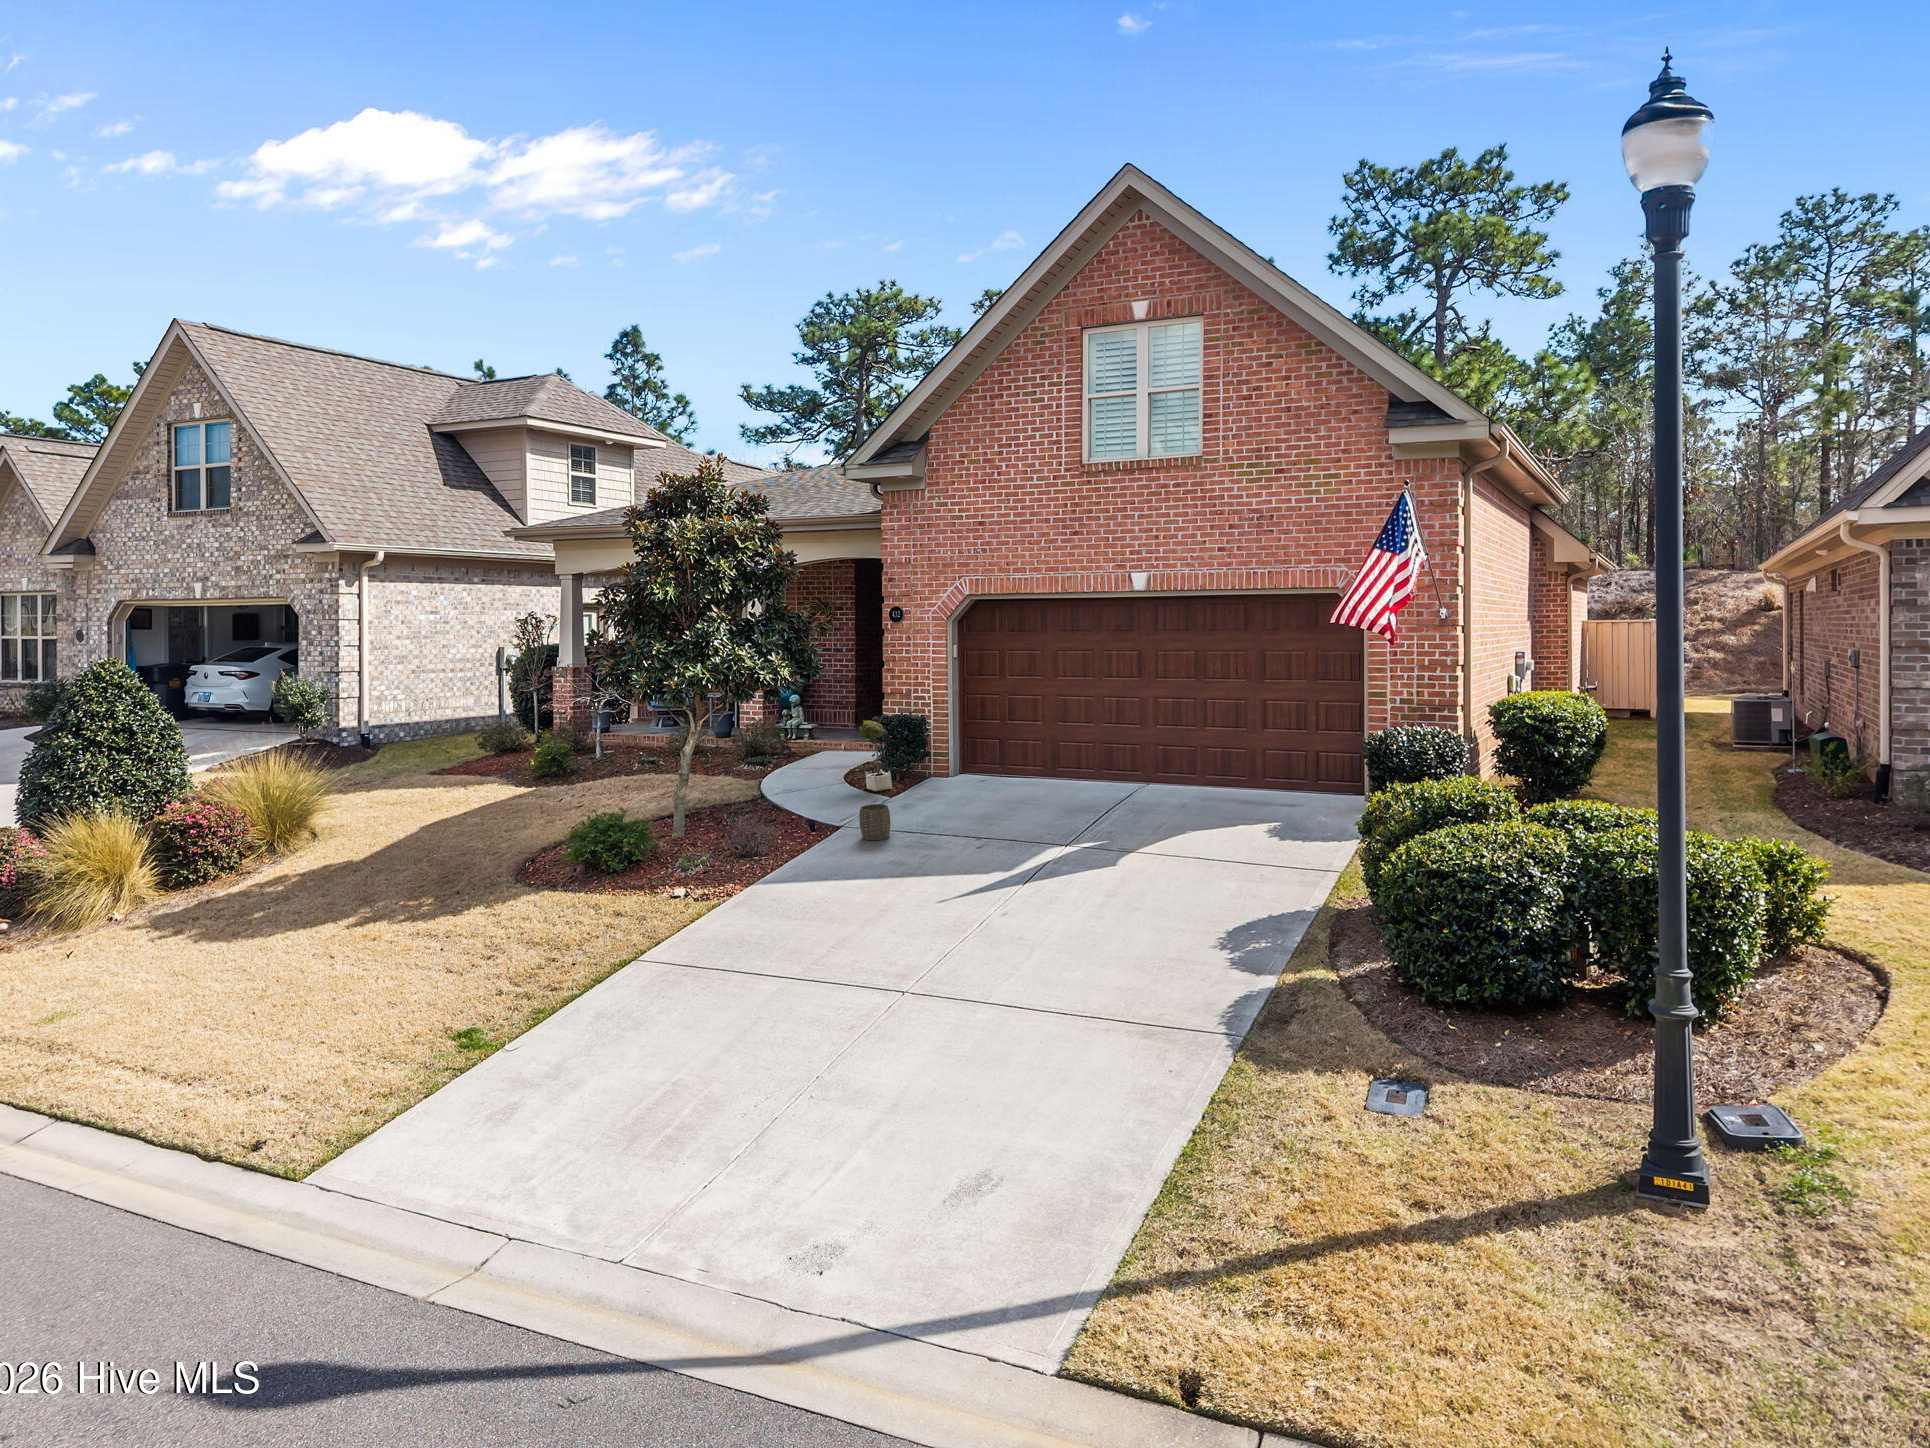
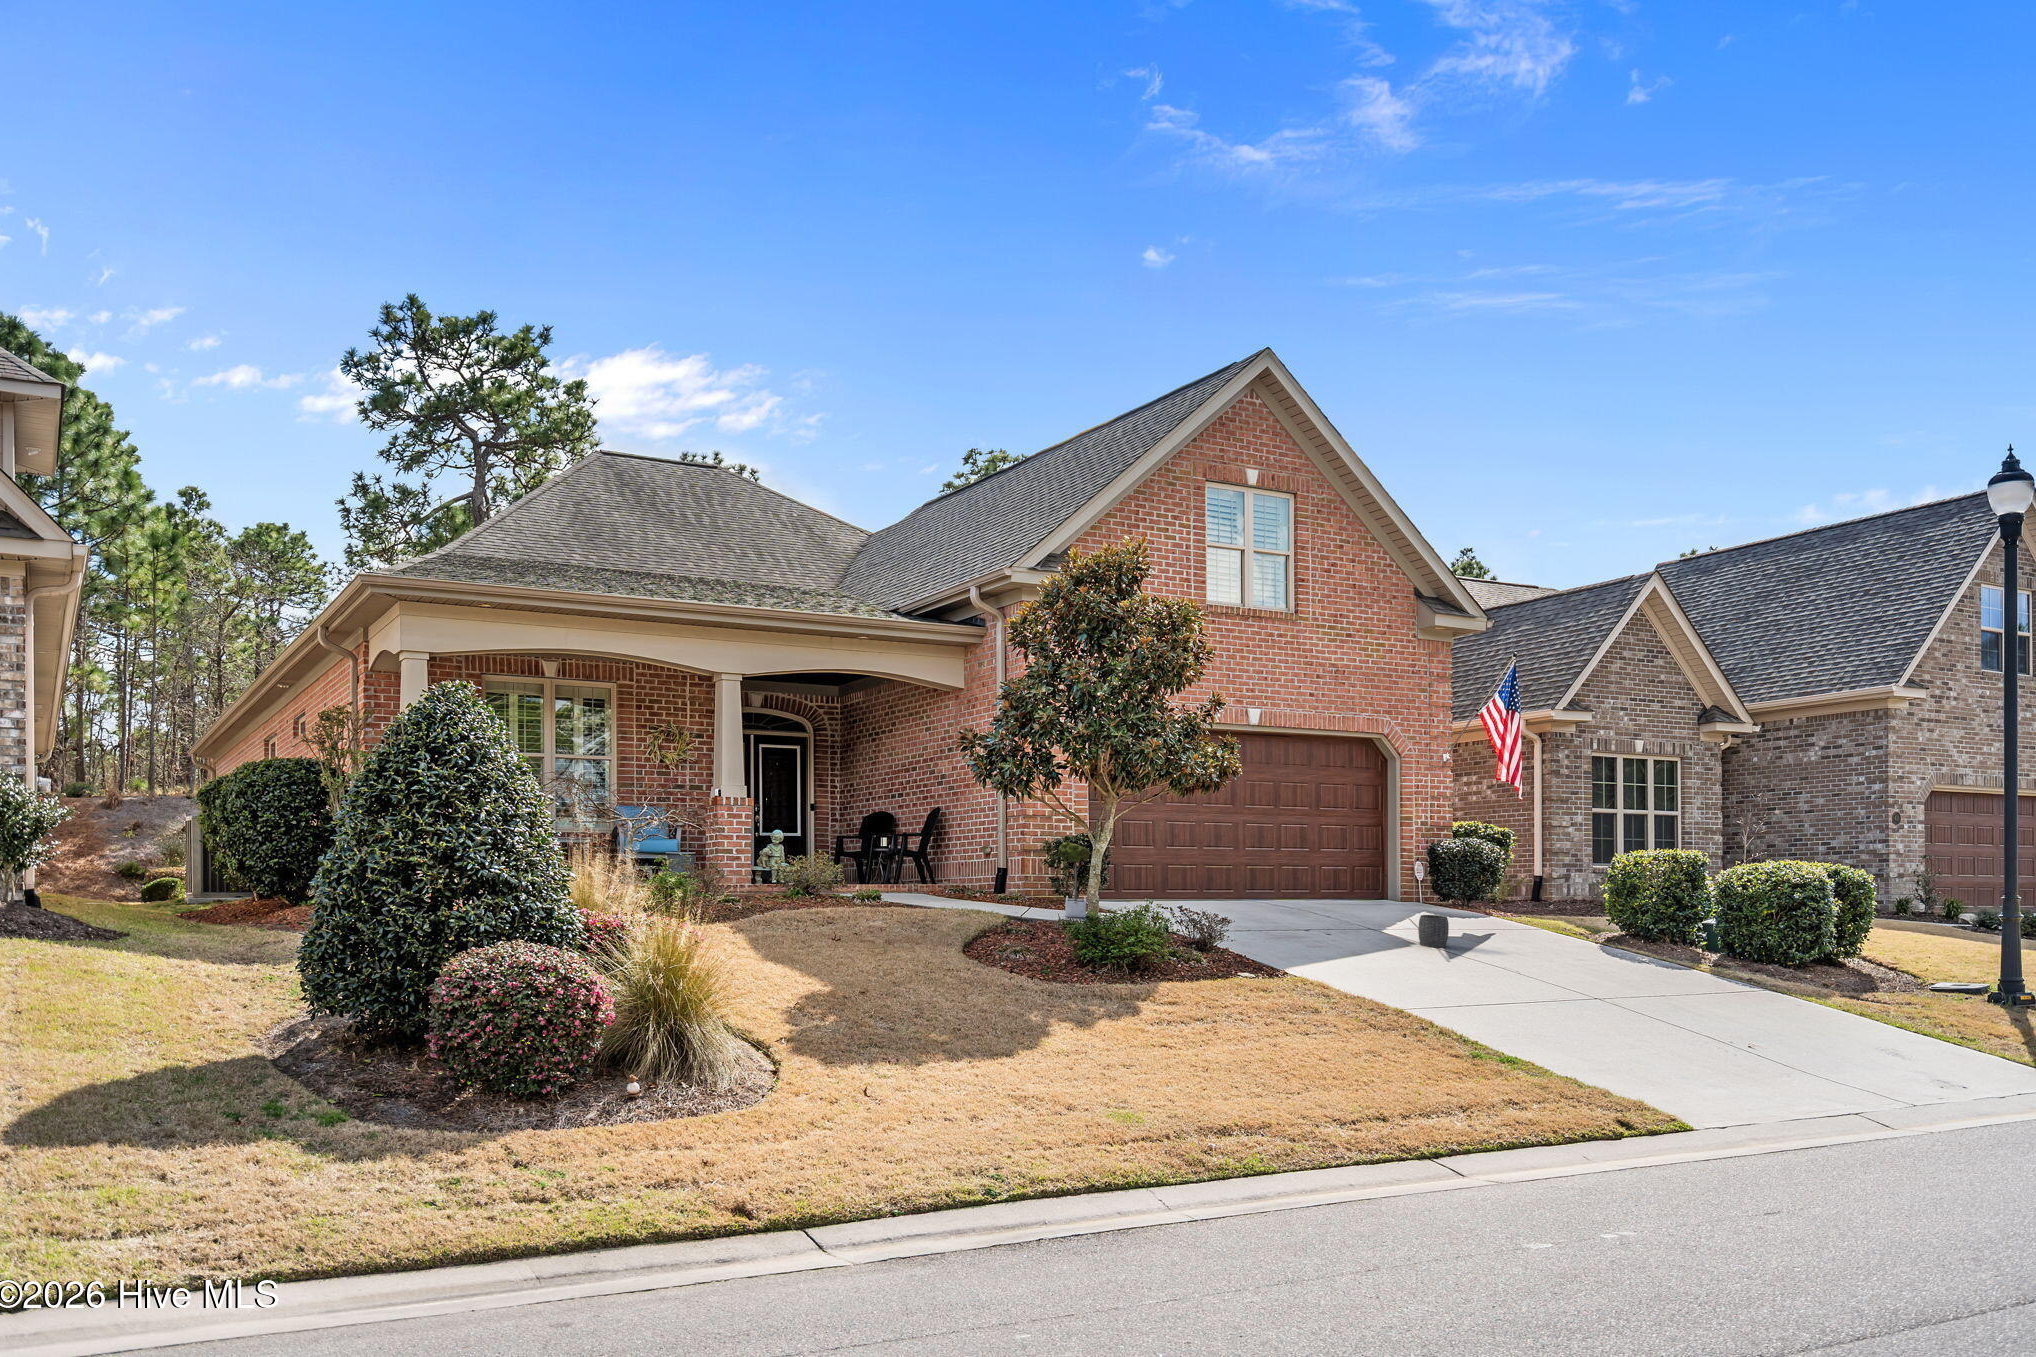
woven basket: present [859,804,891,840] -> present [1418,915,1449,947]

